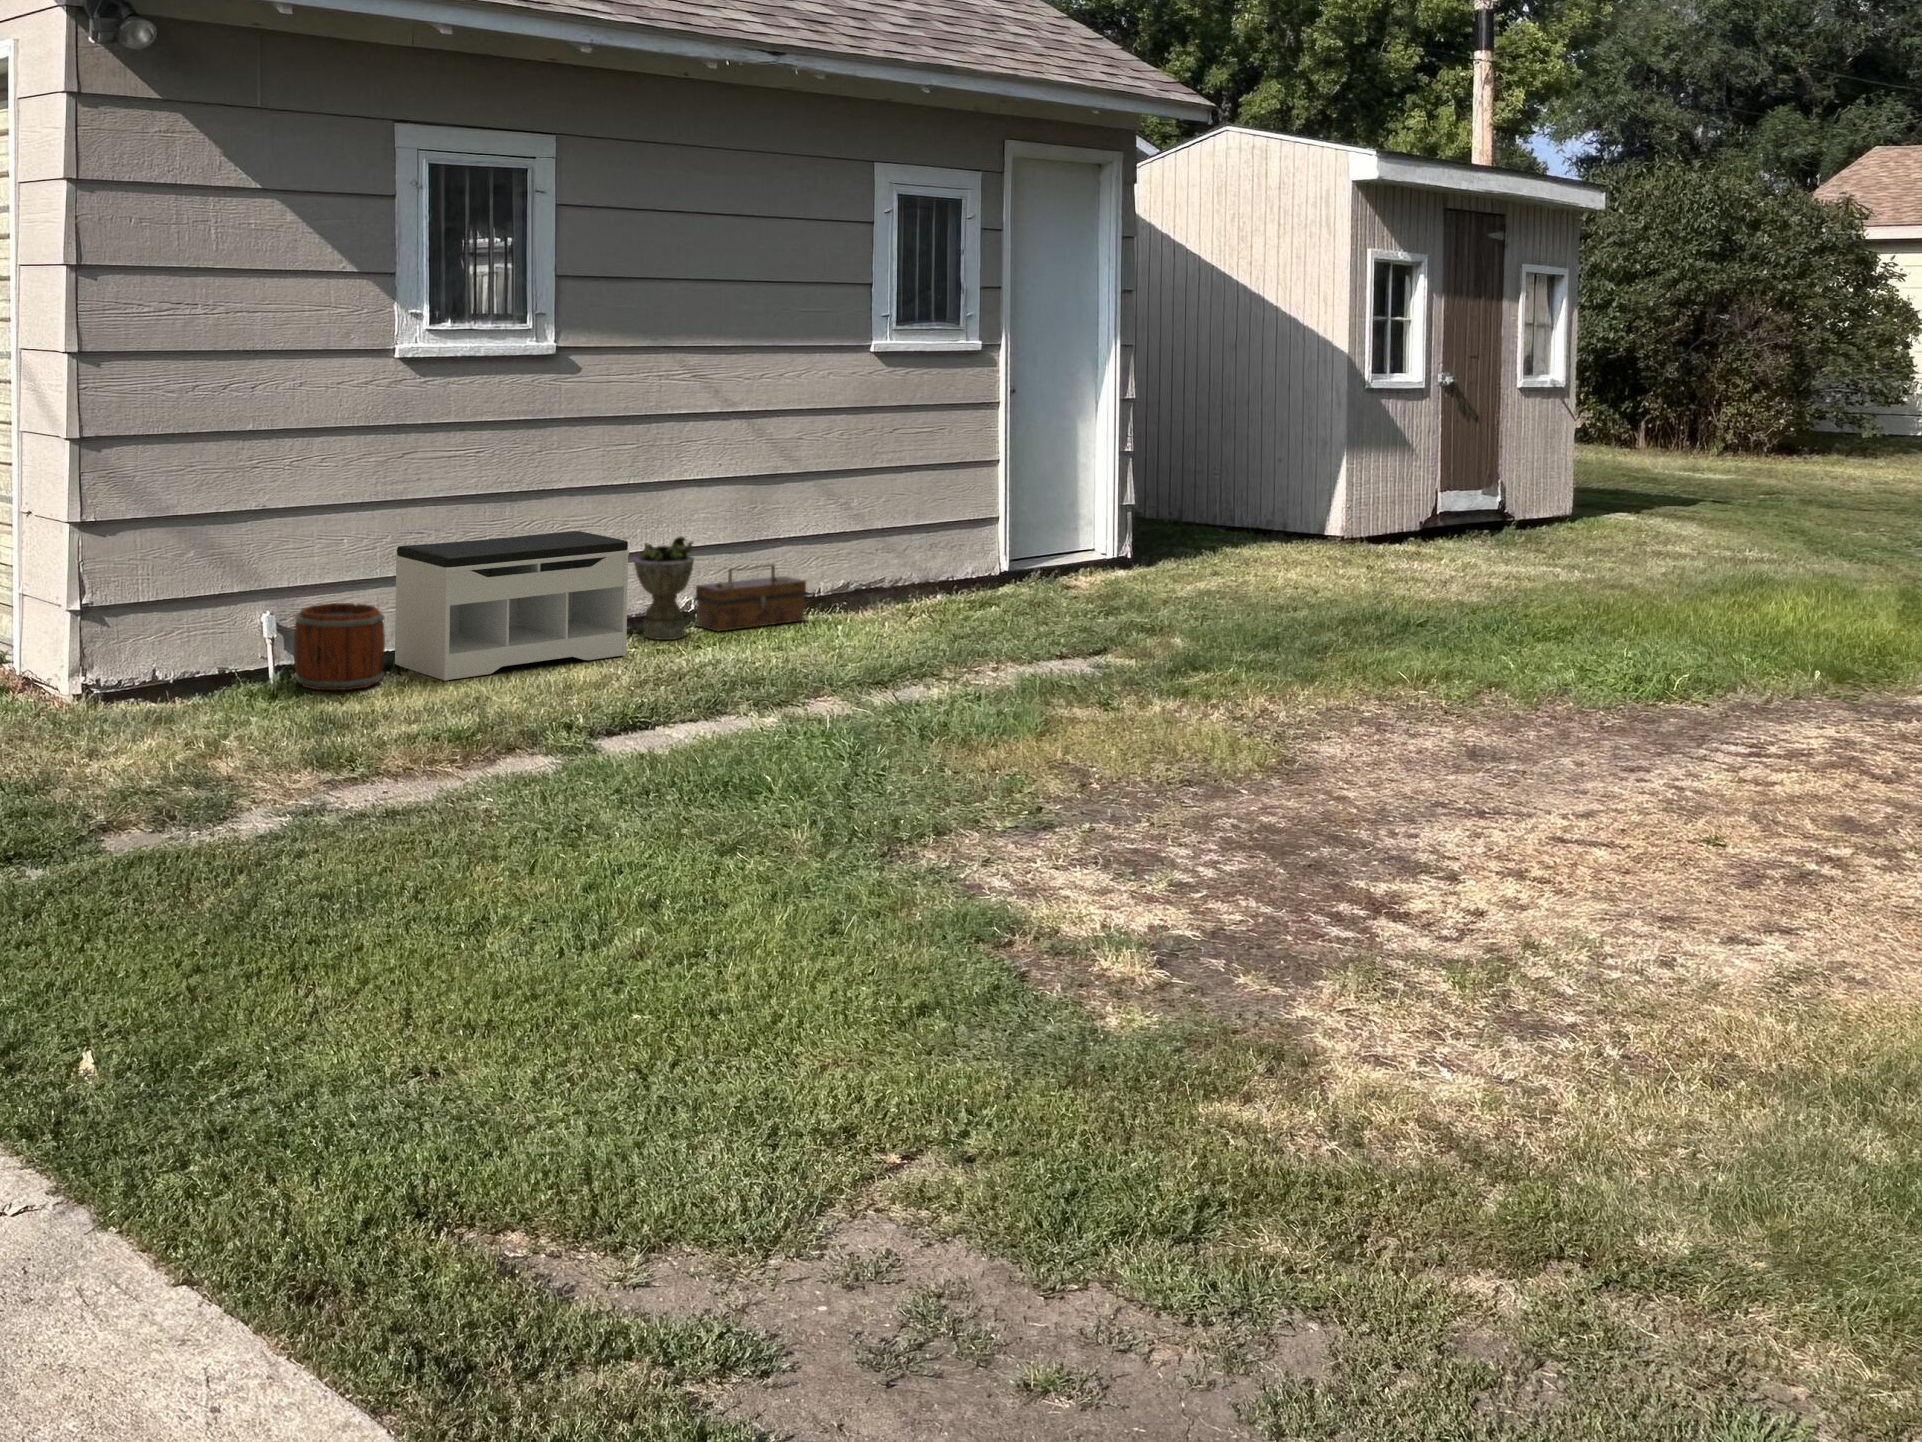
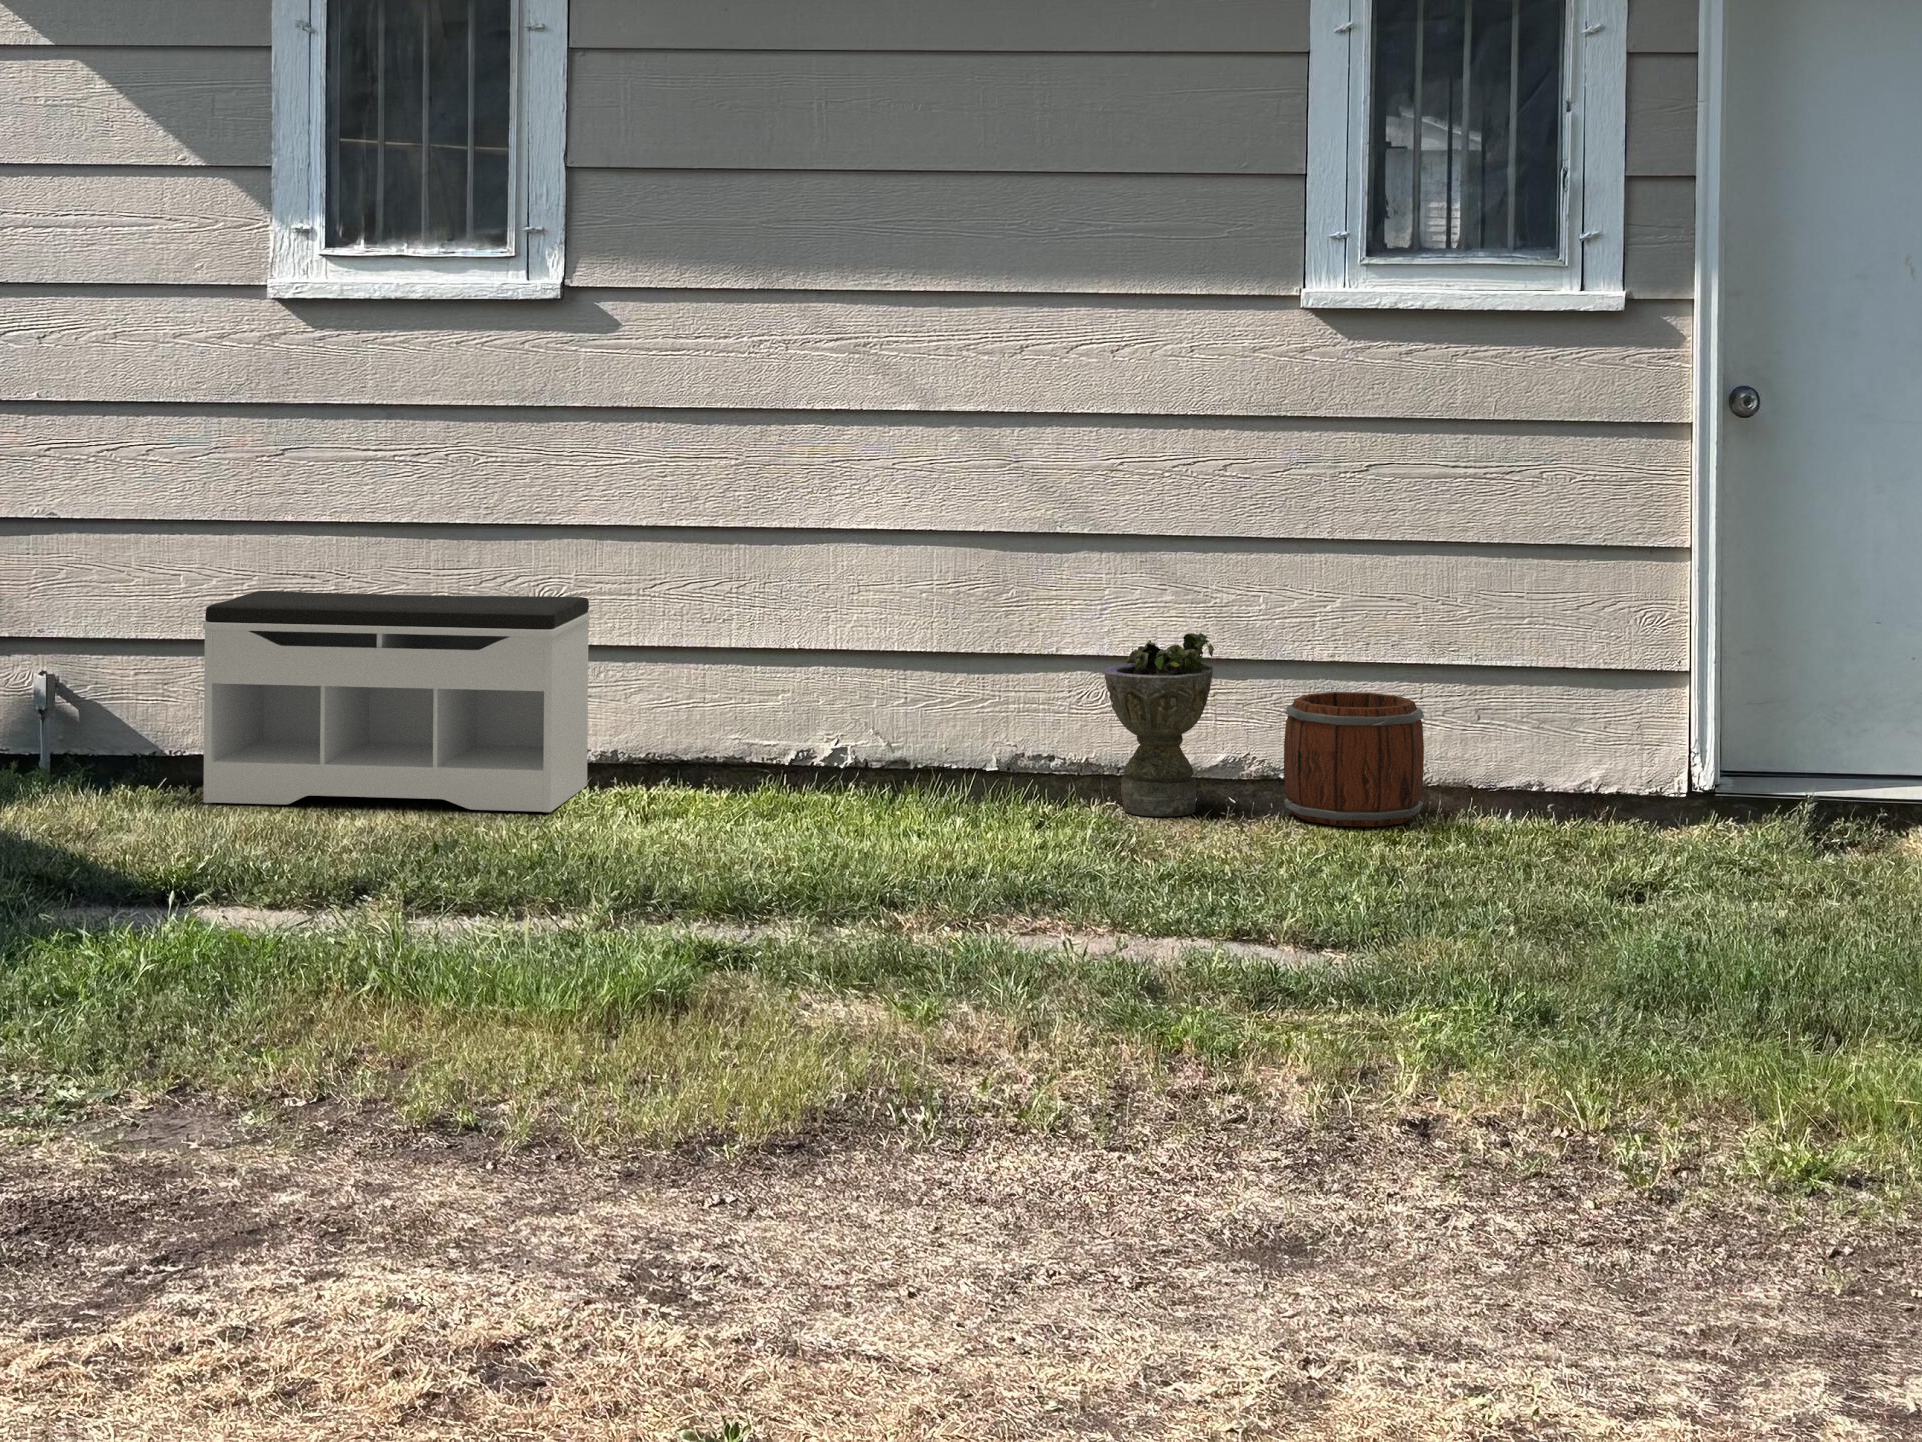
planter: present [634,536,694,640] -> present [1104,633,1214,817]
toolbox: present [693,564,808,631] -> none [819,694,1042,812]
bucket: present [294,603,385,690] -> present [1284,692,1424,827]

